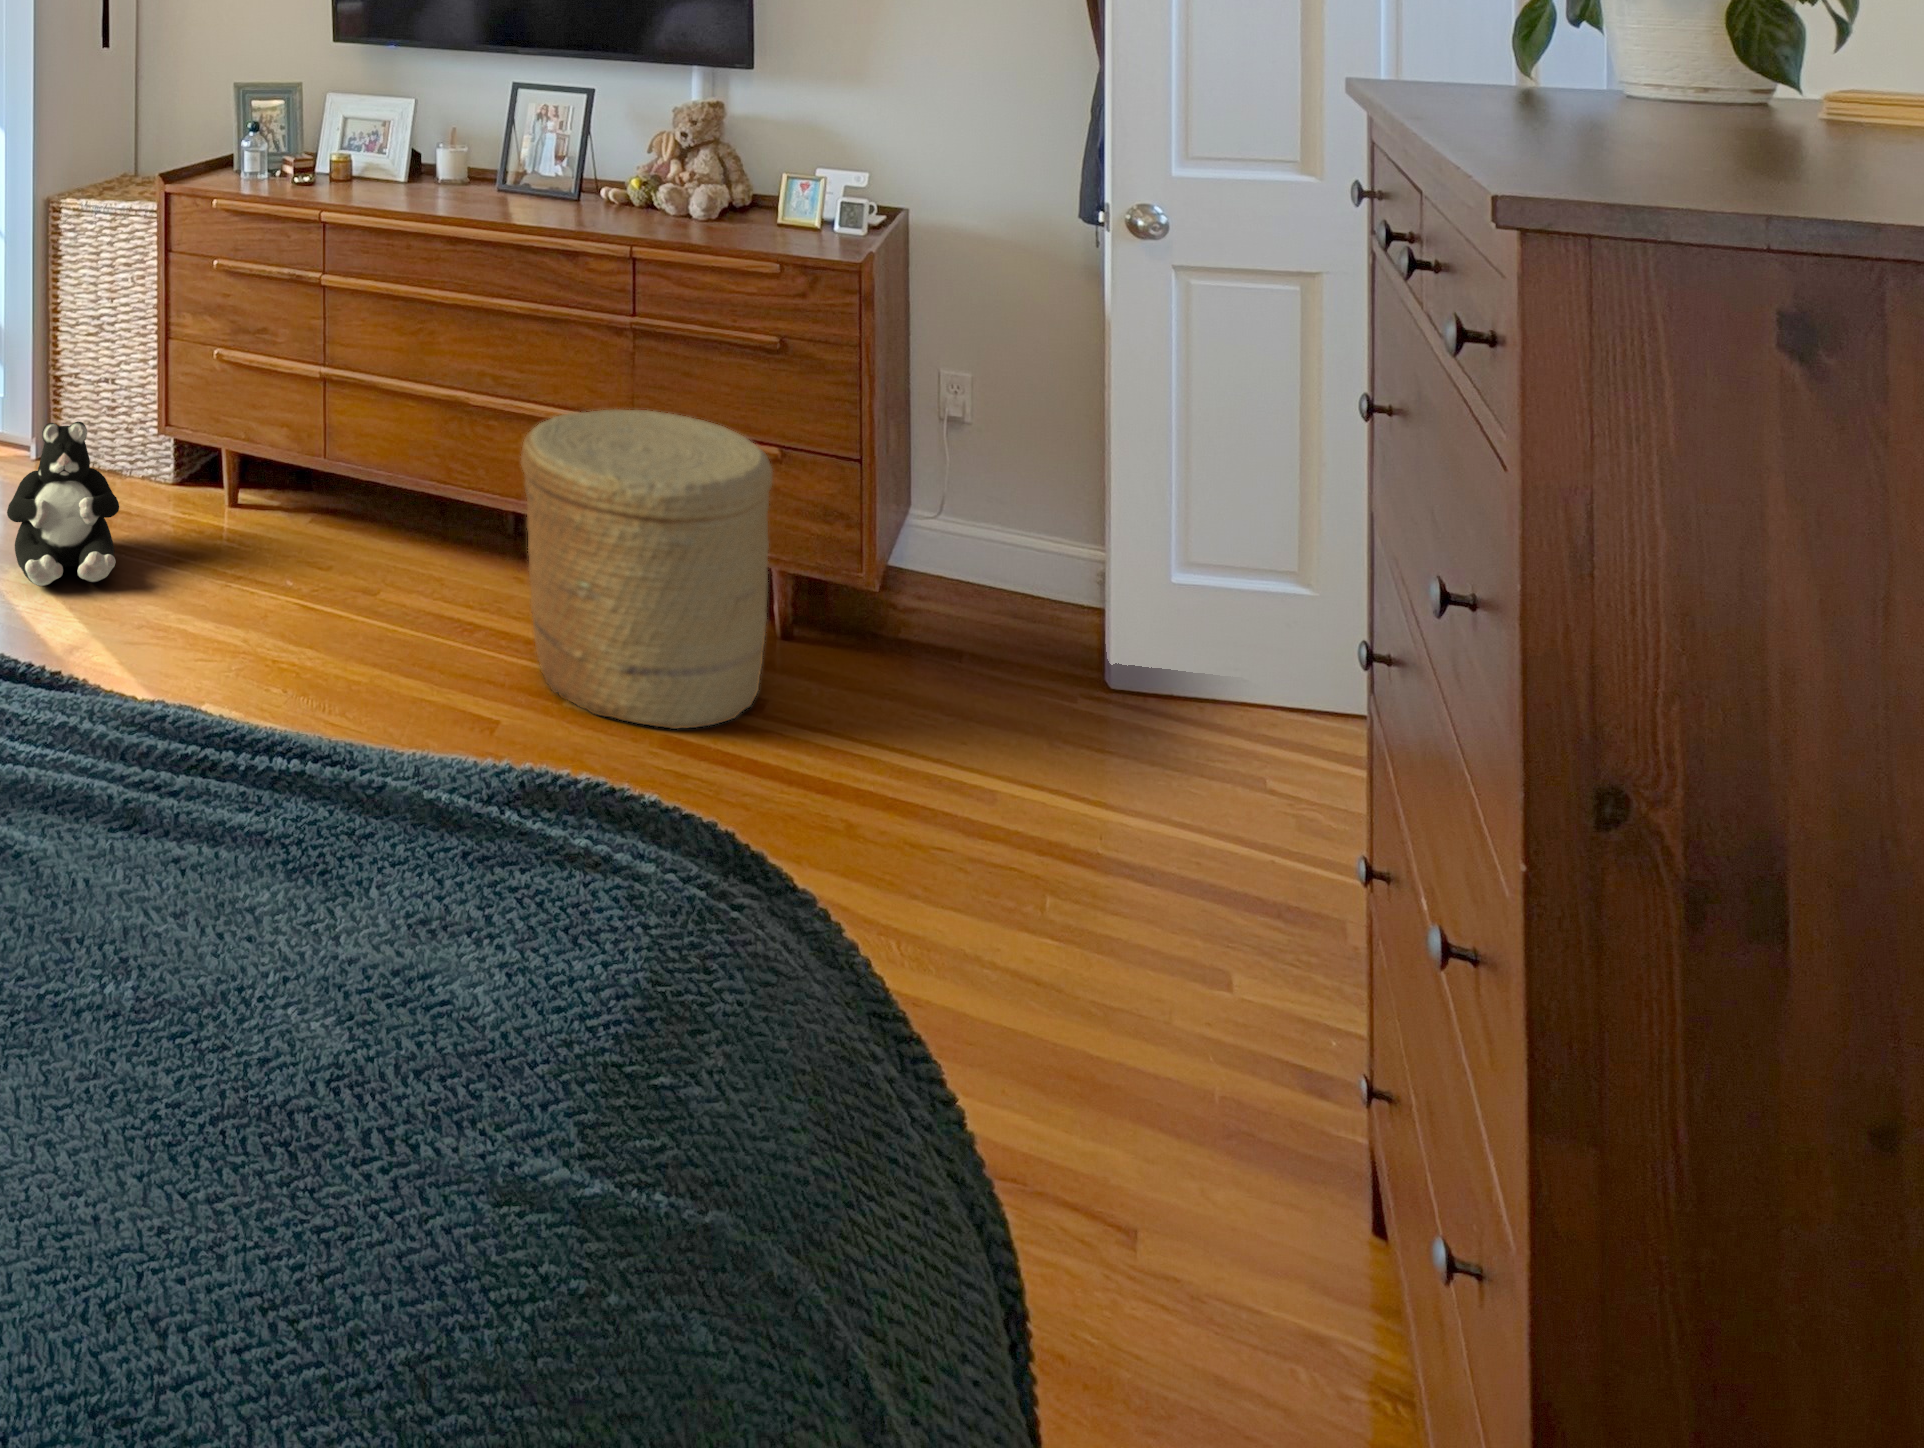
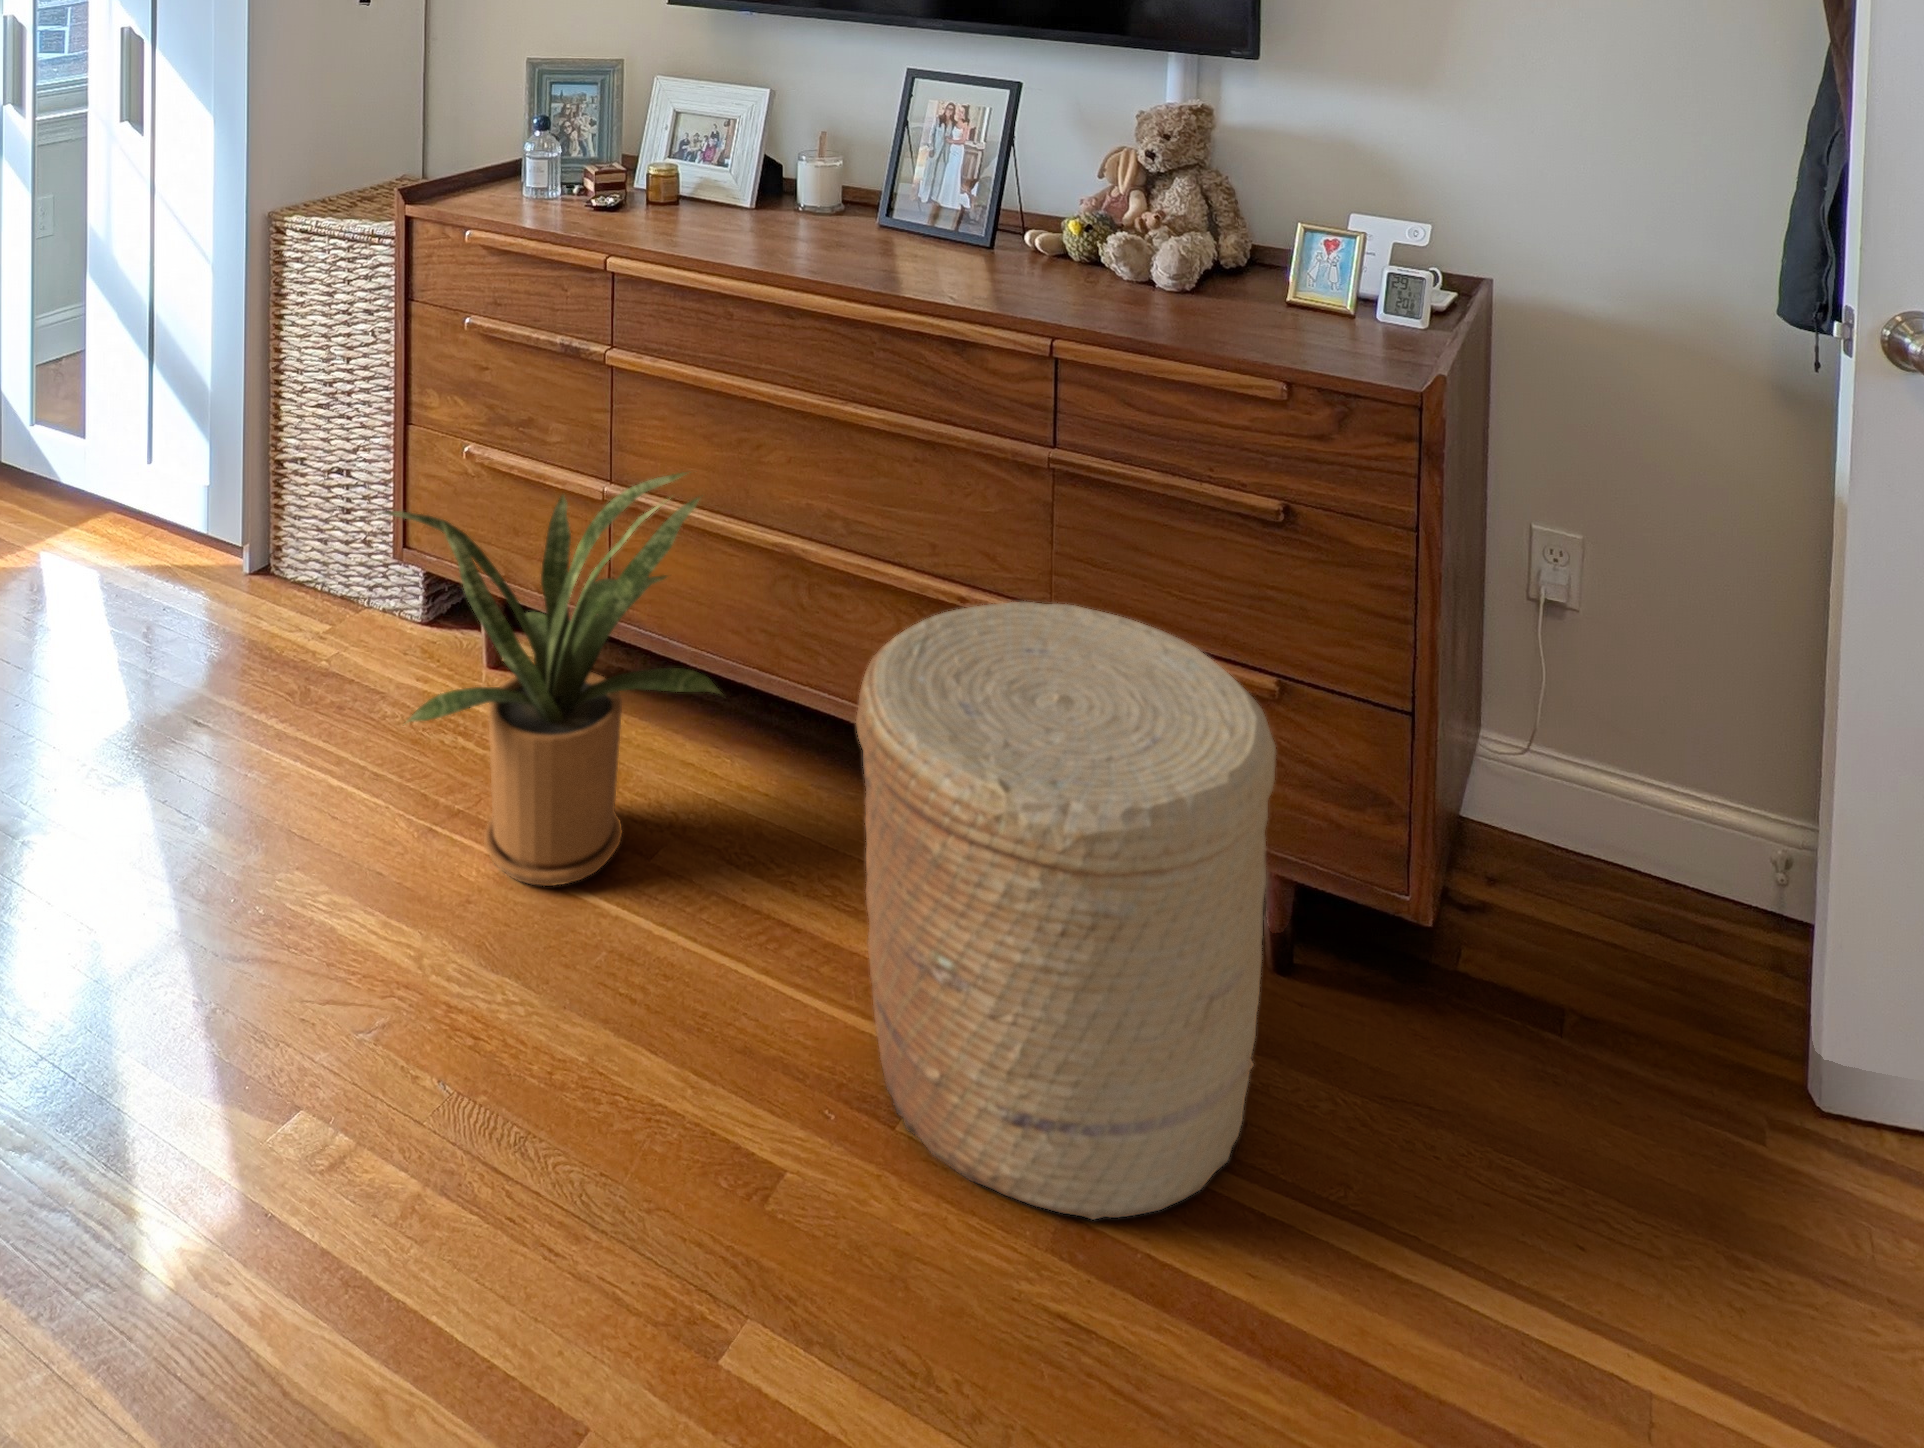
house plant: none [185,342,423,607] -> present [382,473,721,886]
plush toy: present [7,421,119,586] -> none [116,565,290,833]

